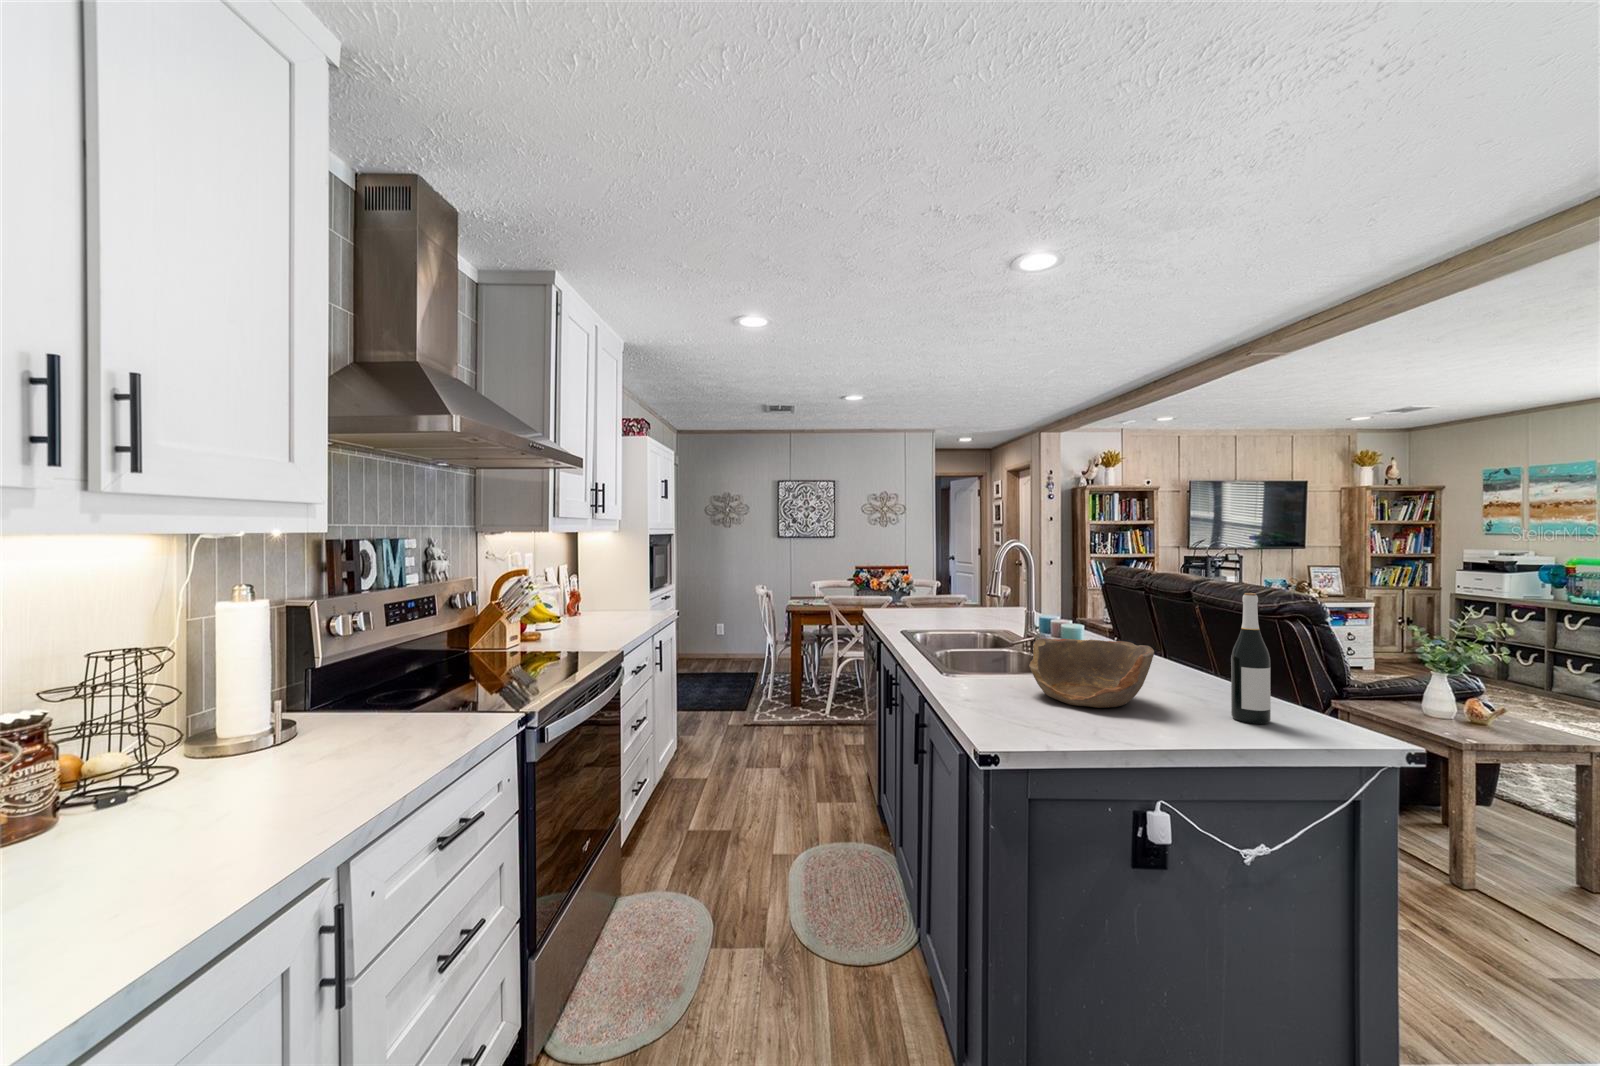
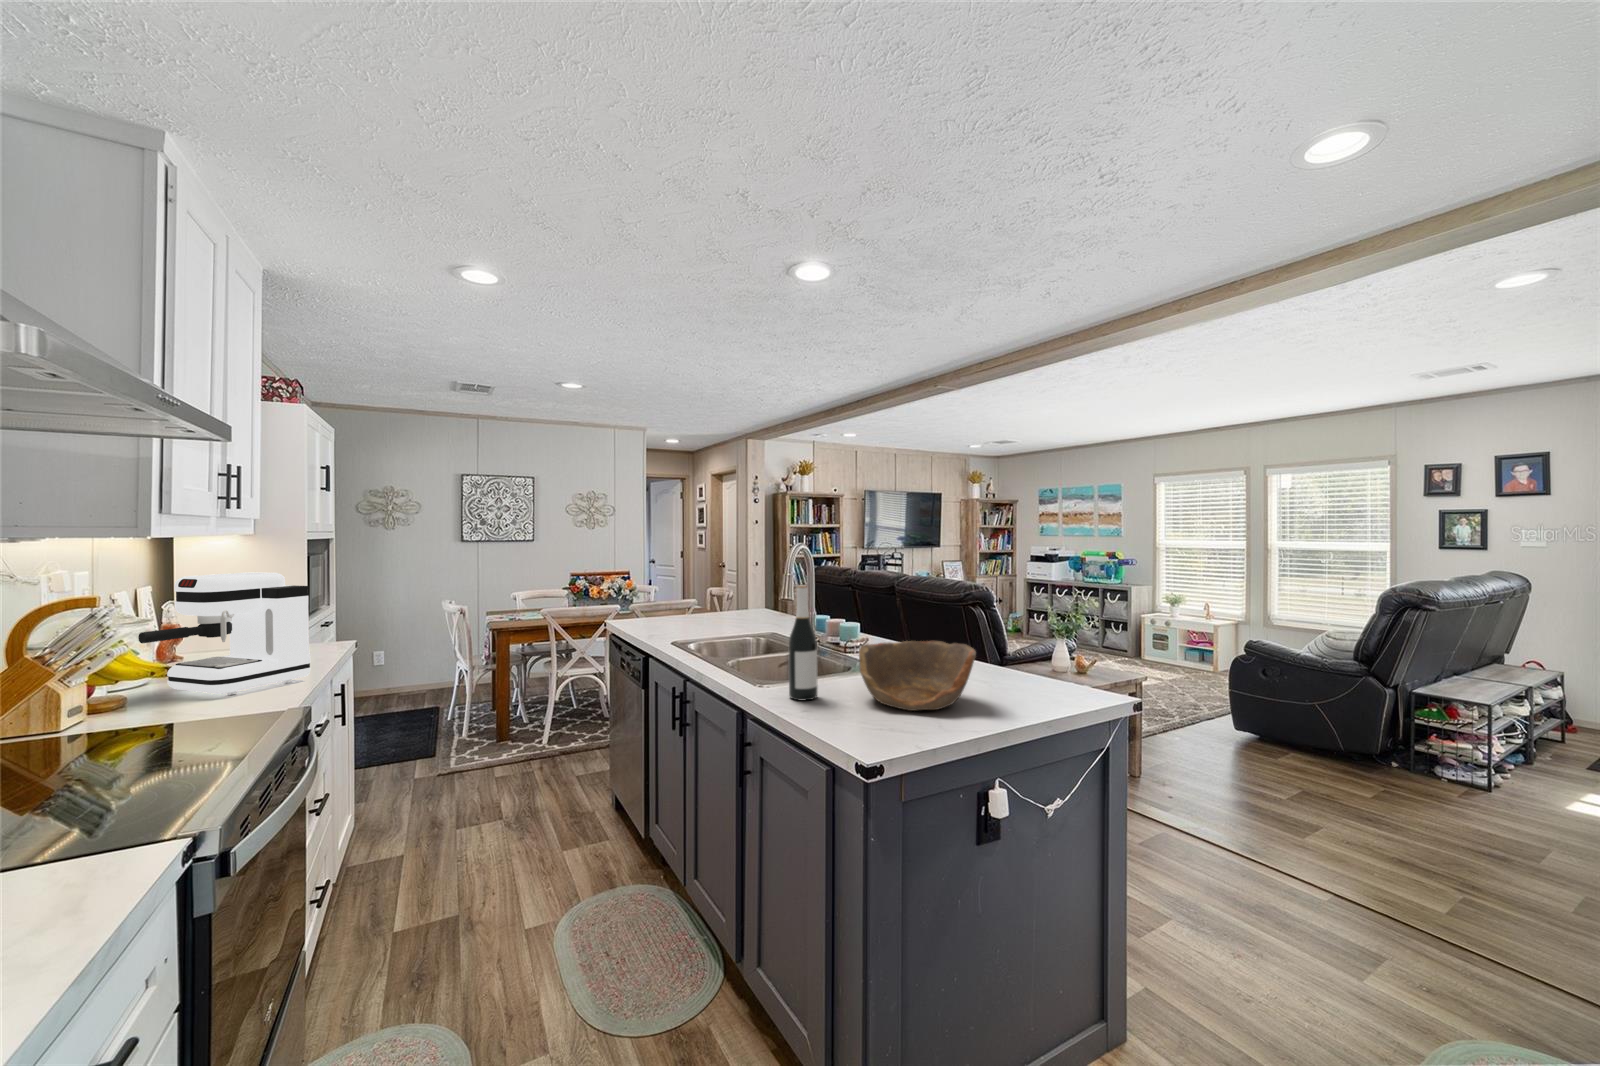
coffee maker: none [545,555,636,637] -> present [138,572,310,695]
wine bottle: present [1231,593,1271,724] -> present [789,586,818,700]

